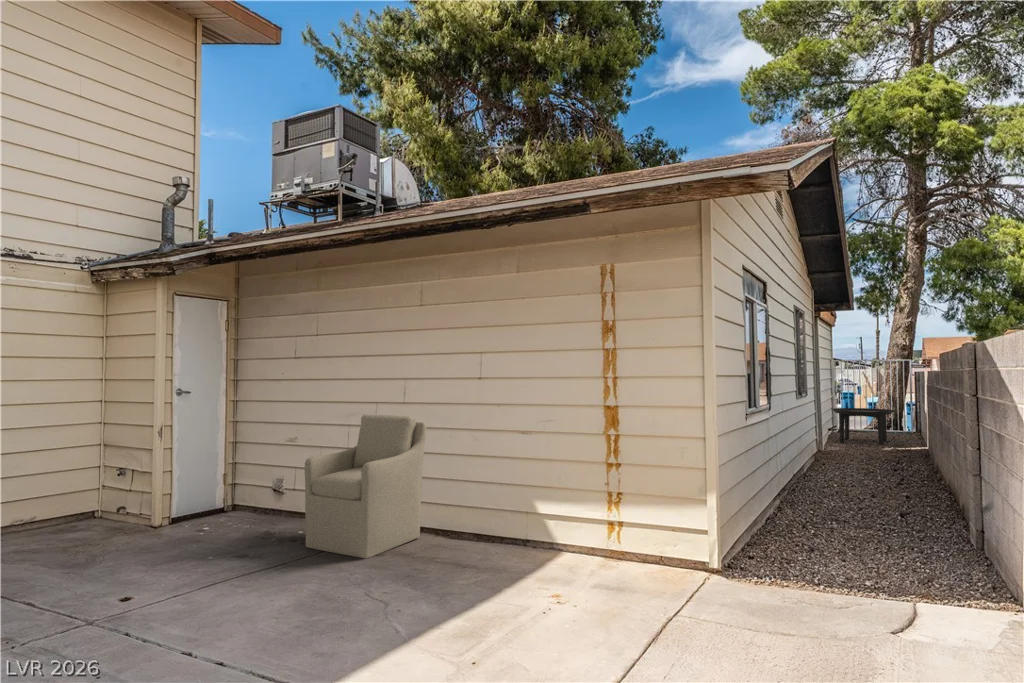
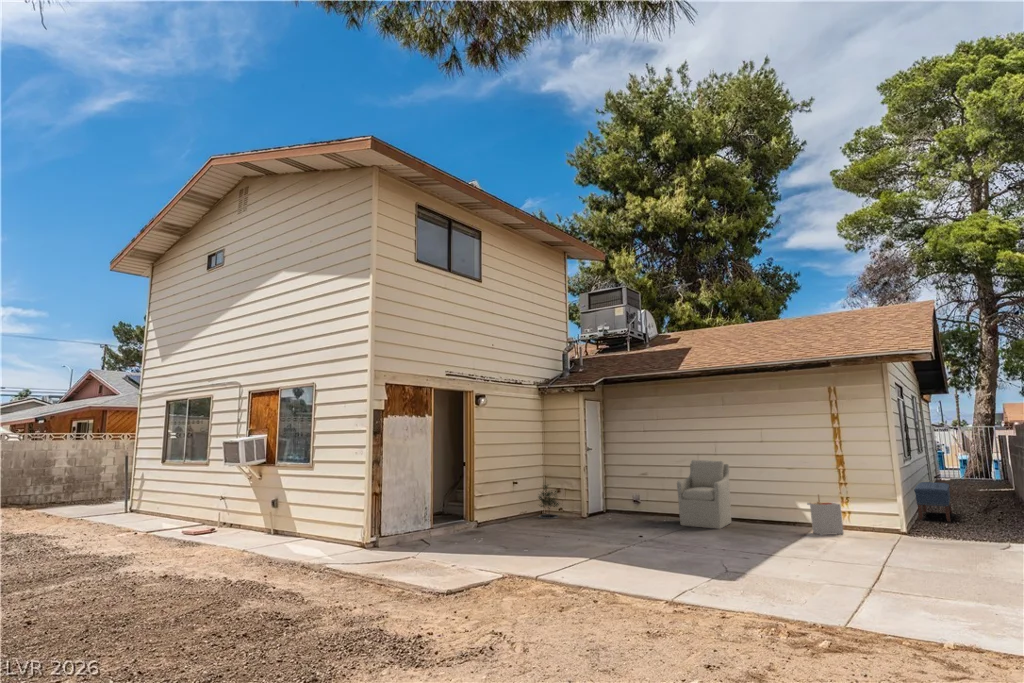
round table: present [832,408,895,445] -> none [935,460,986,487]
bench: none [767,449,831,525] -> present [914,482,952,522]
potted tree: none [60,452,123,530] -> present [539,485,559,519]
storage bin: none [537,488,598,577] -> present [807,495,844,535]

